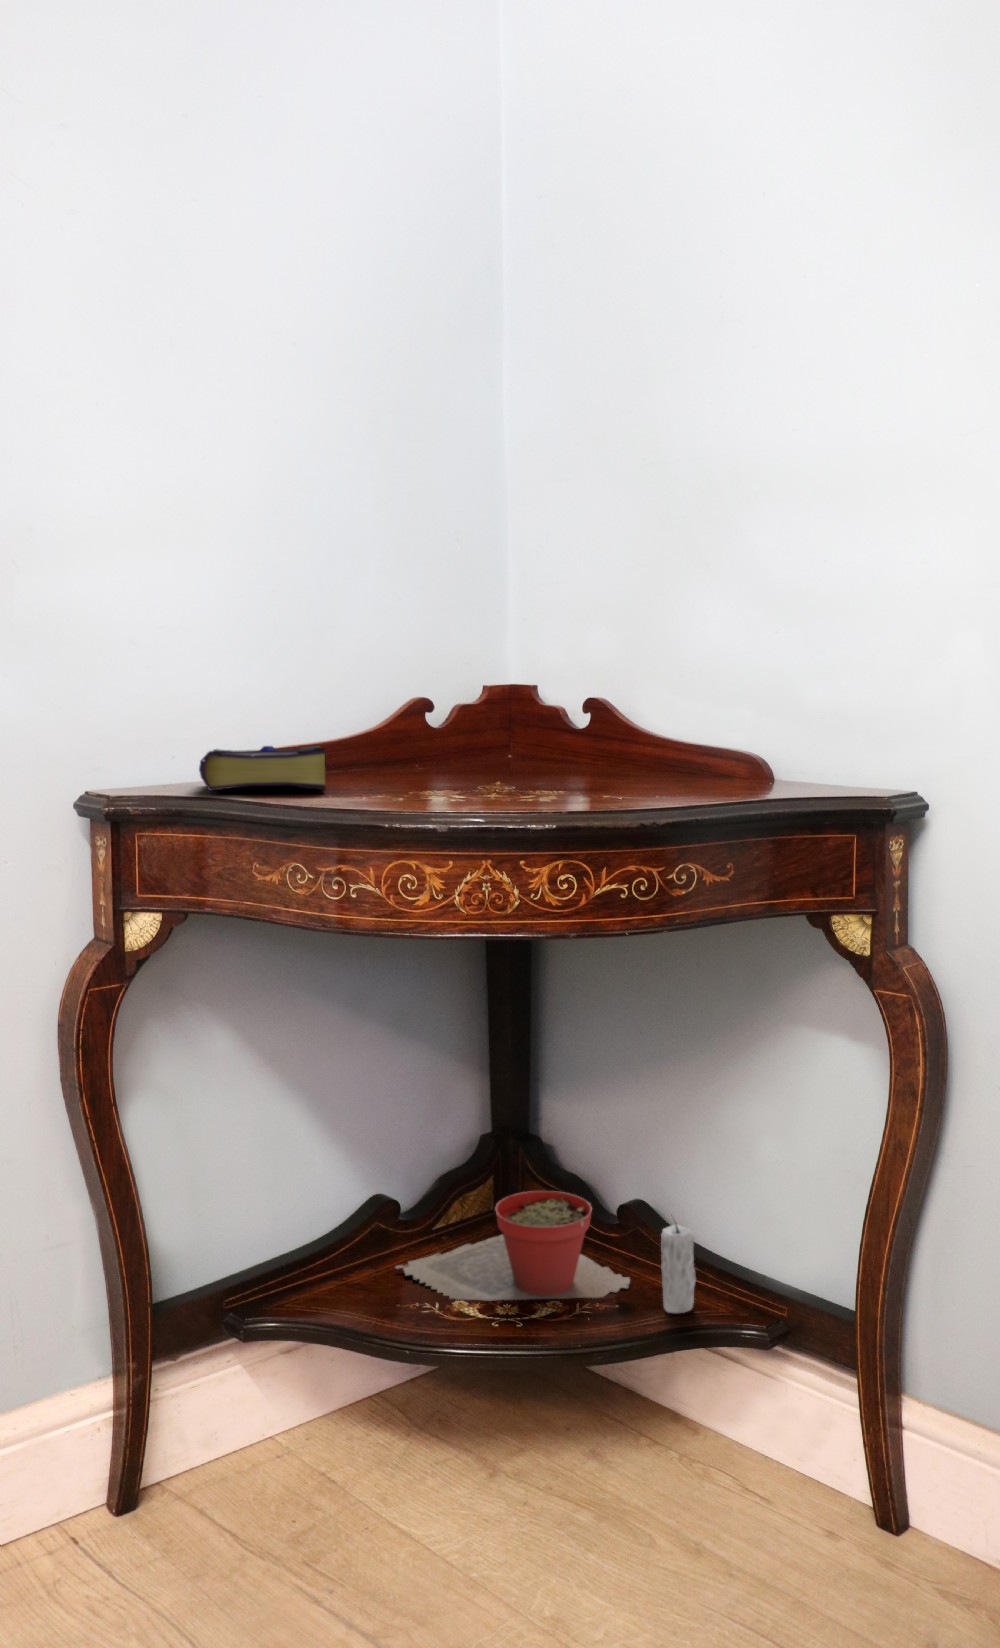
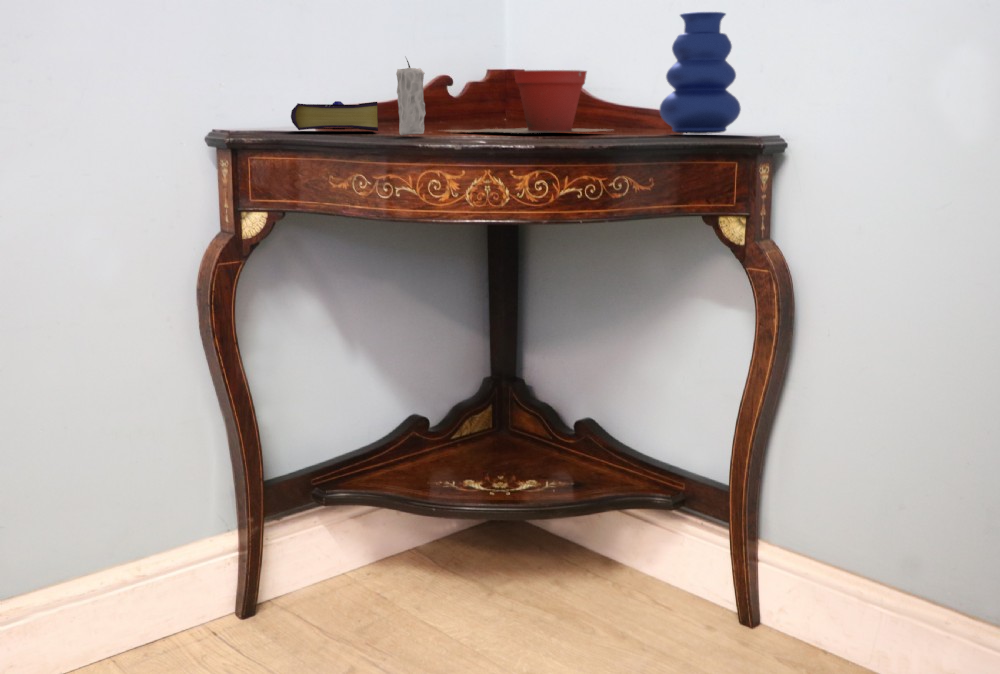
vase: none [735,615,853,787] -> present [660,12,741,134]
plant pot: present [396,1191,630,1300] -> present [456,70,607,133]
candle: present [661,1224,696,1314] -> present [396,60,426,135]

